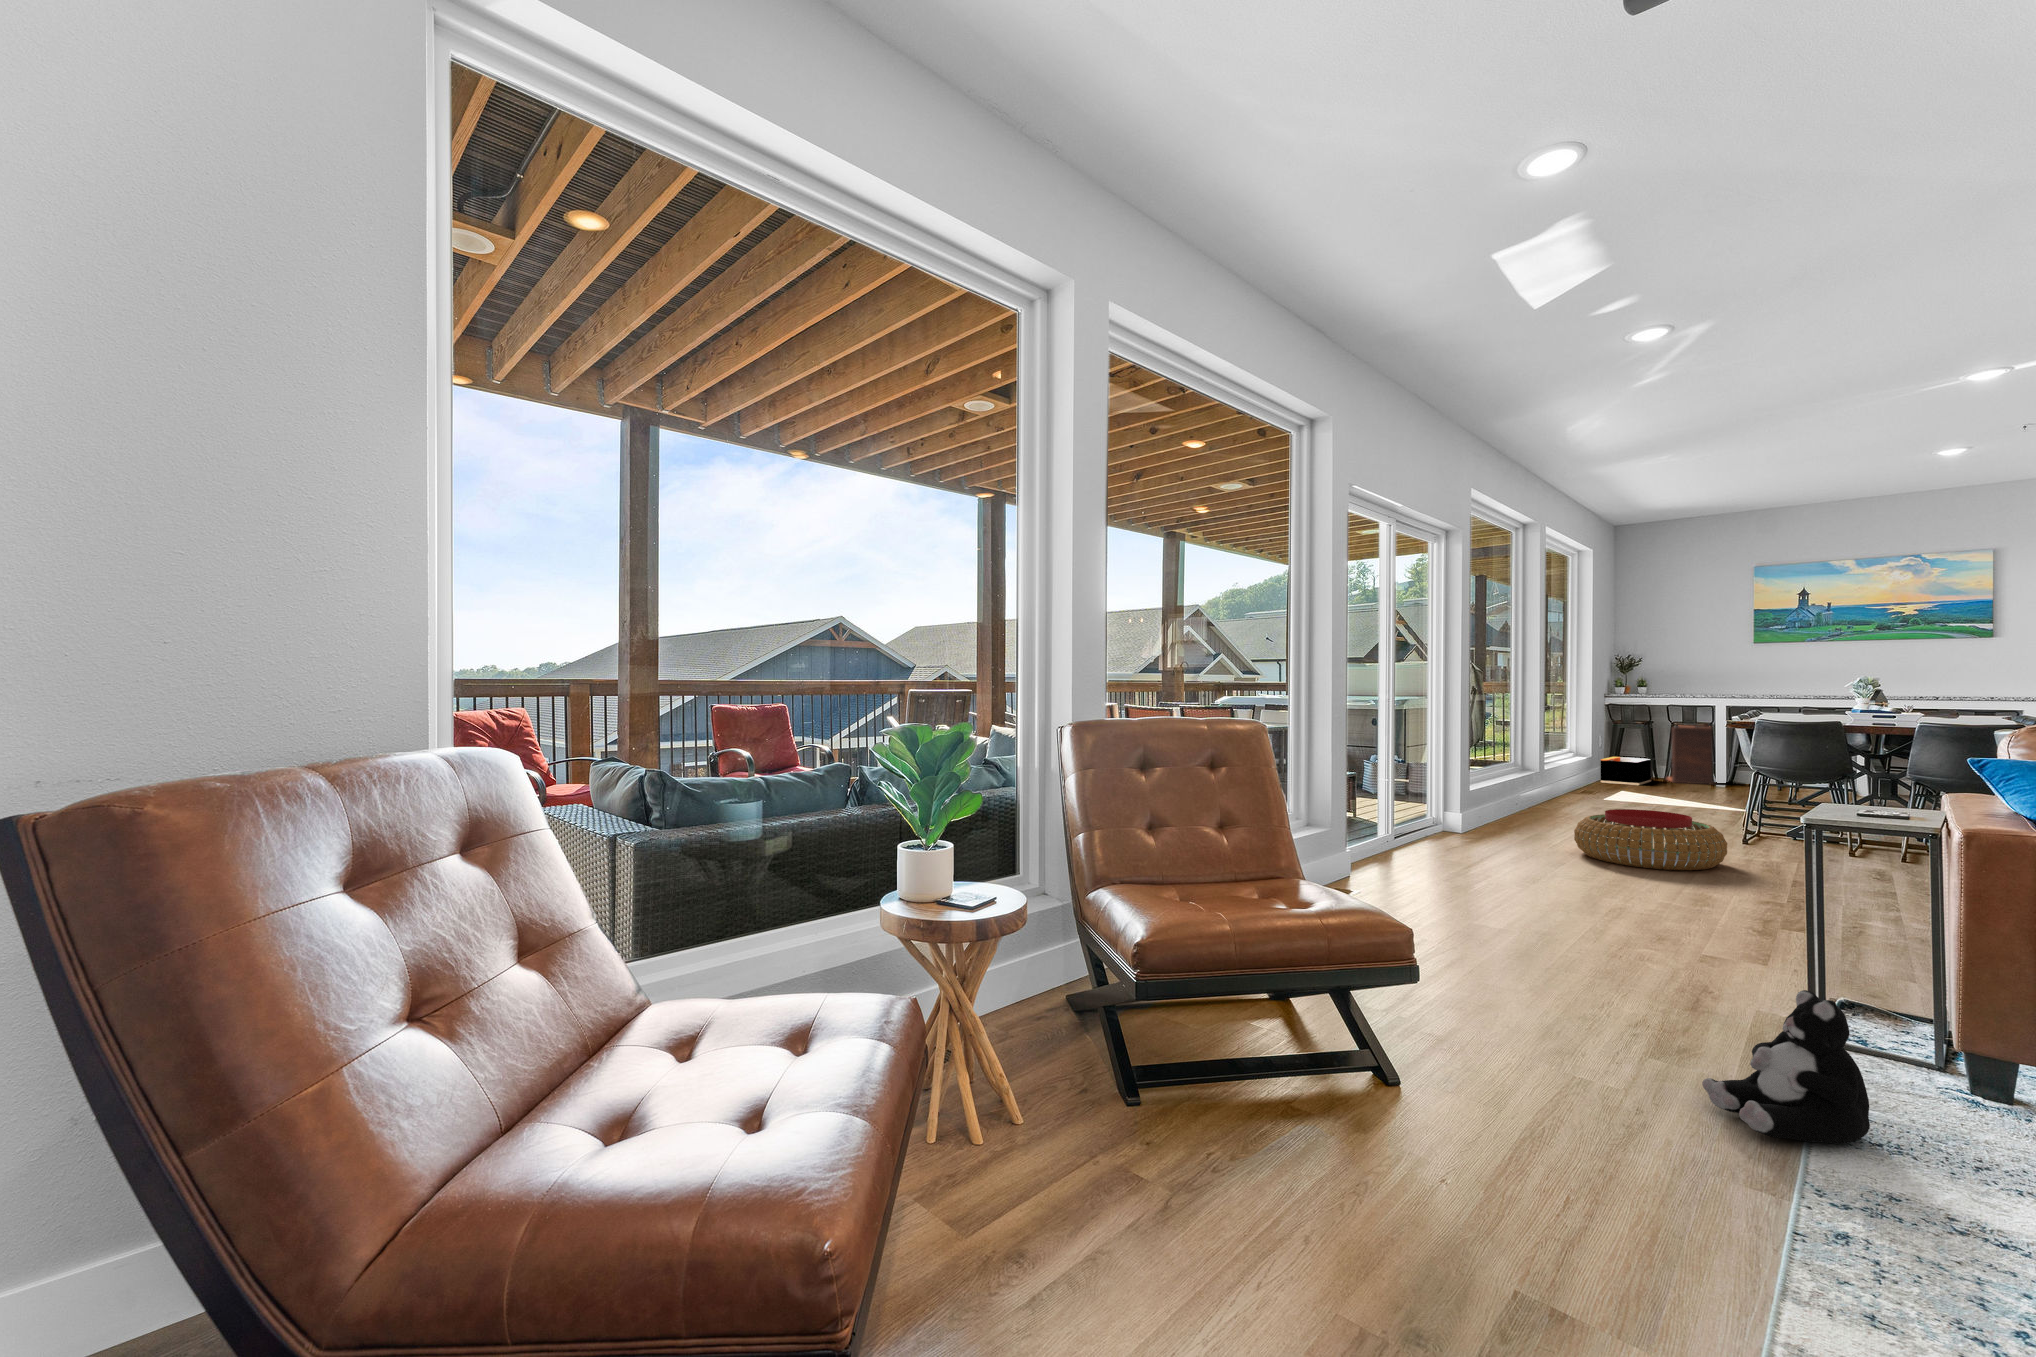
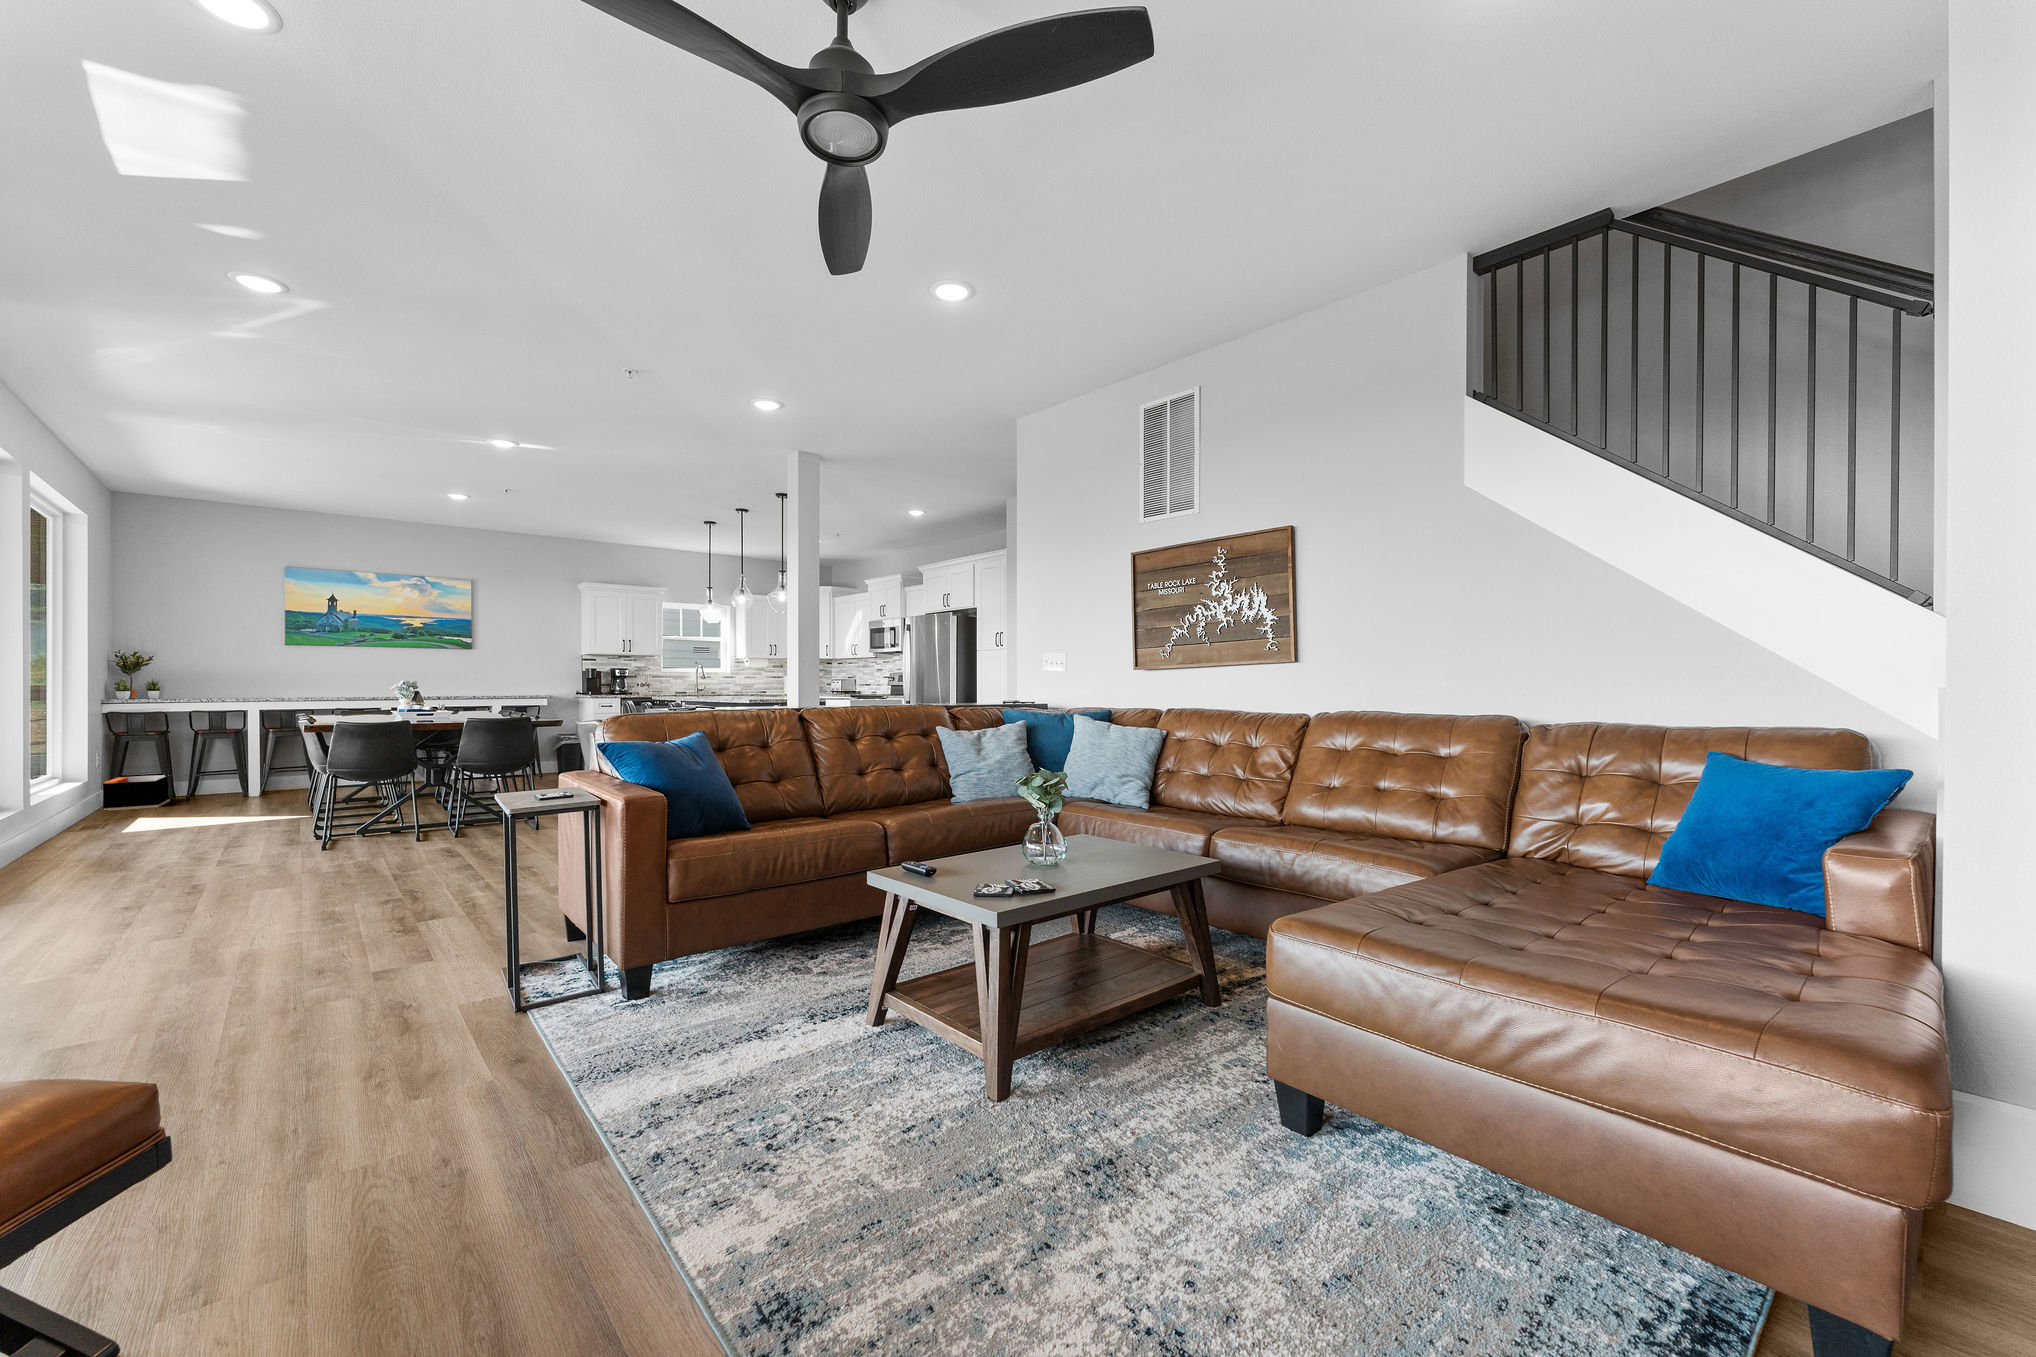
speaker: present [1665,725,1715,784] -> none [184,733,247,799]
pouf: present [1574,809,1727,870] -> none [139,832,329,904]
plush toy: present [1702,990,1870,1144] -> none [493,965,615,1111]

